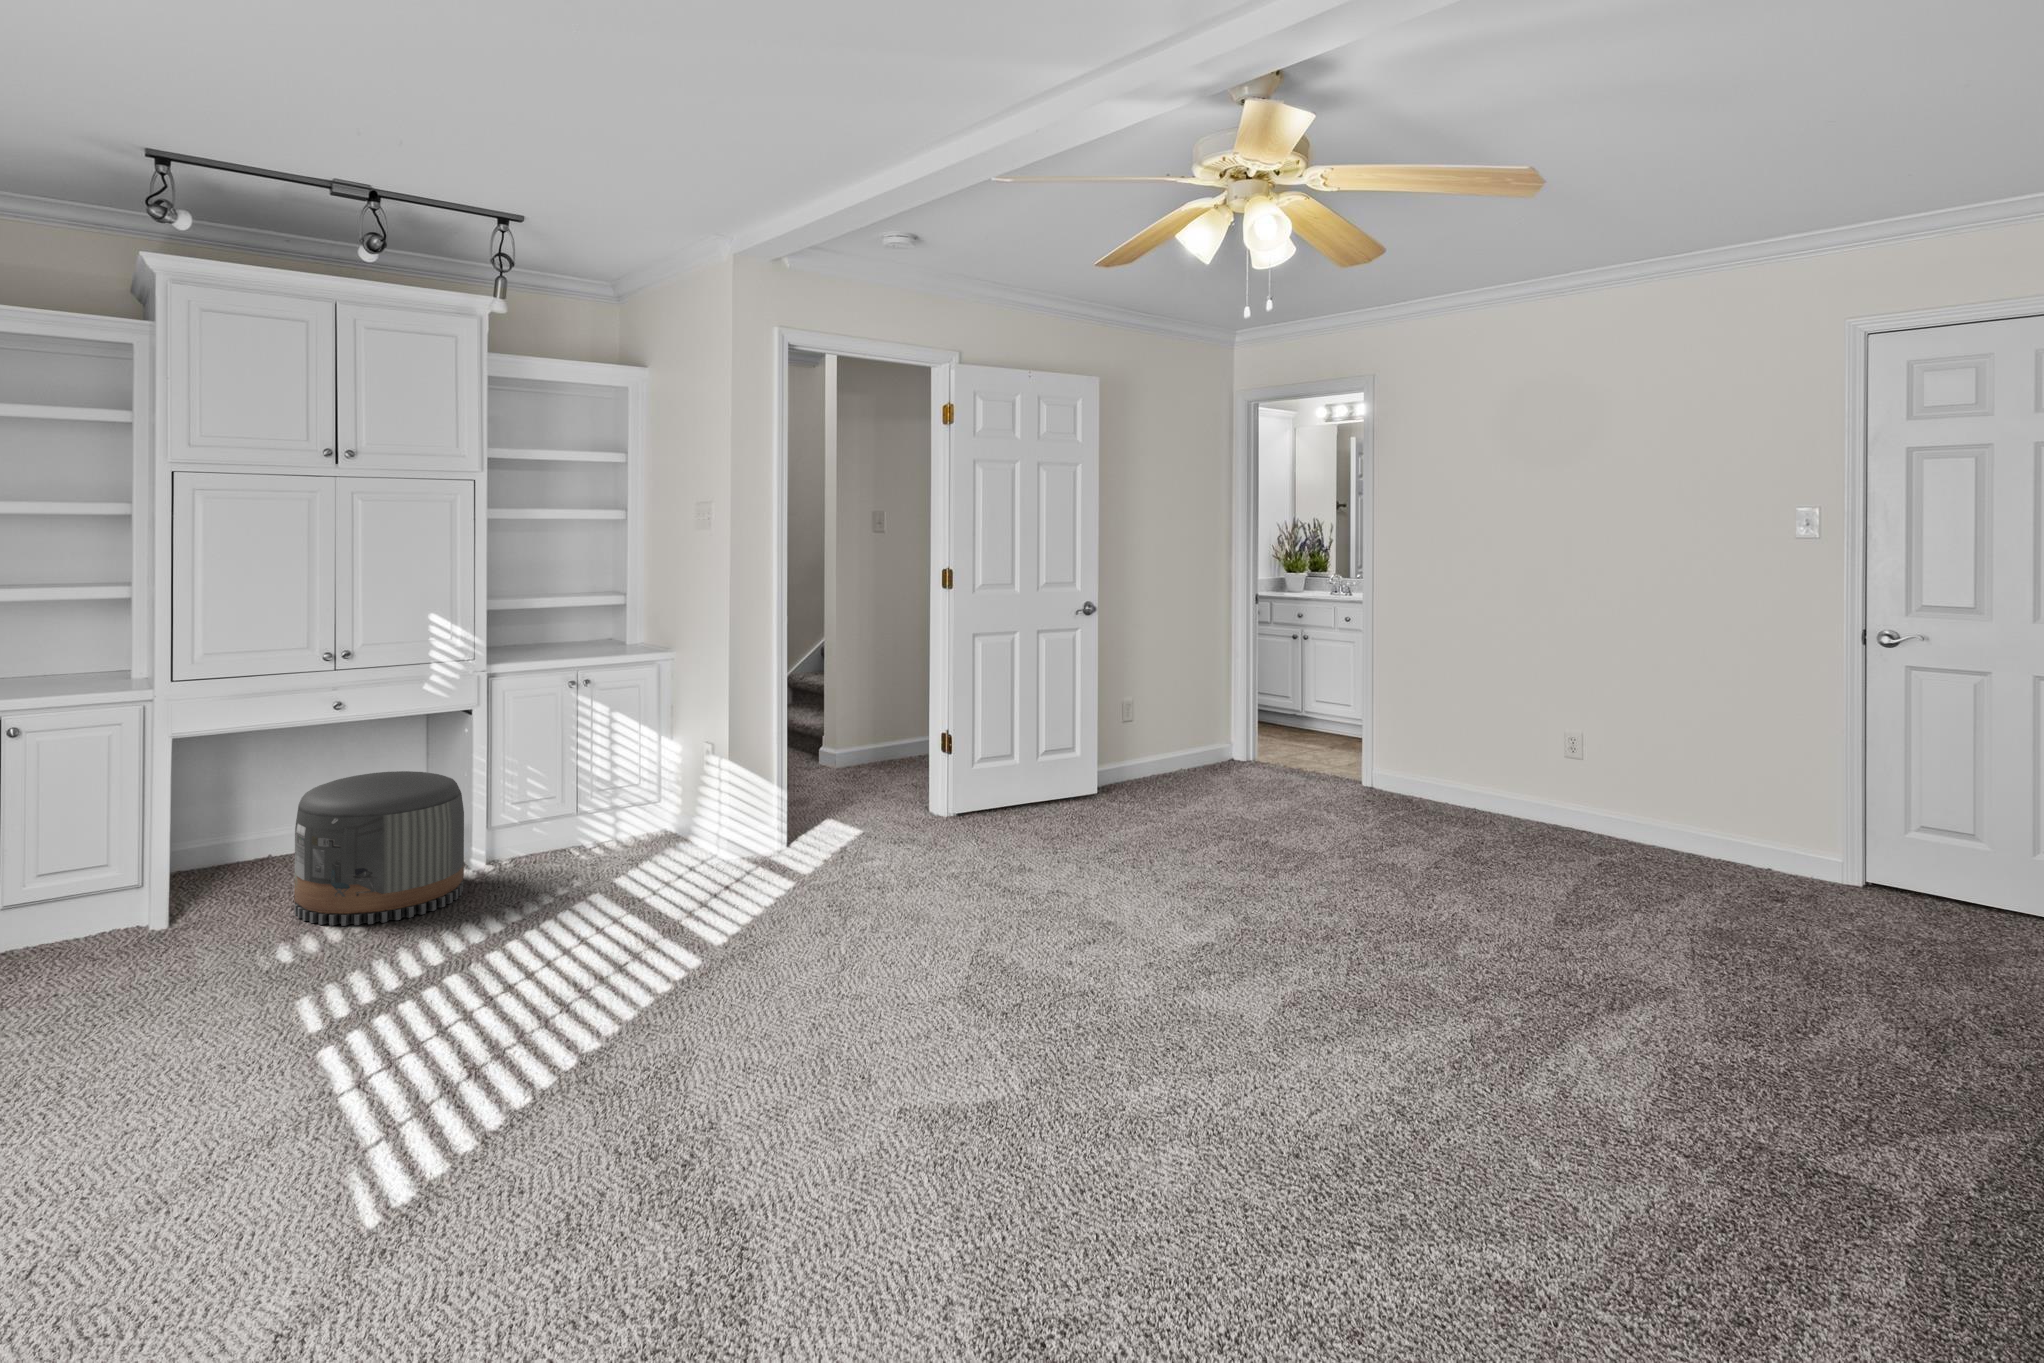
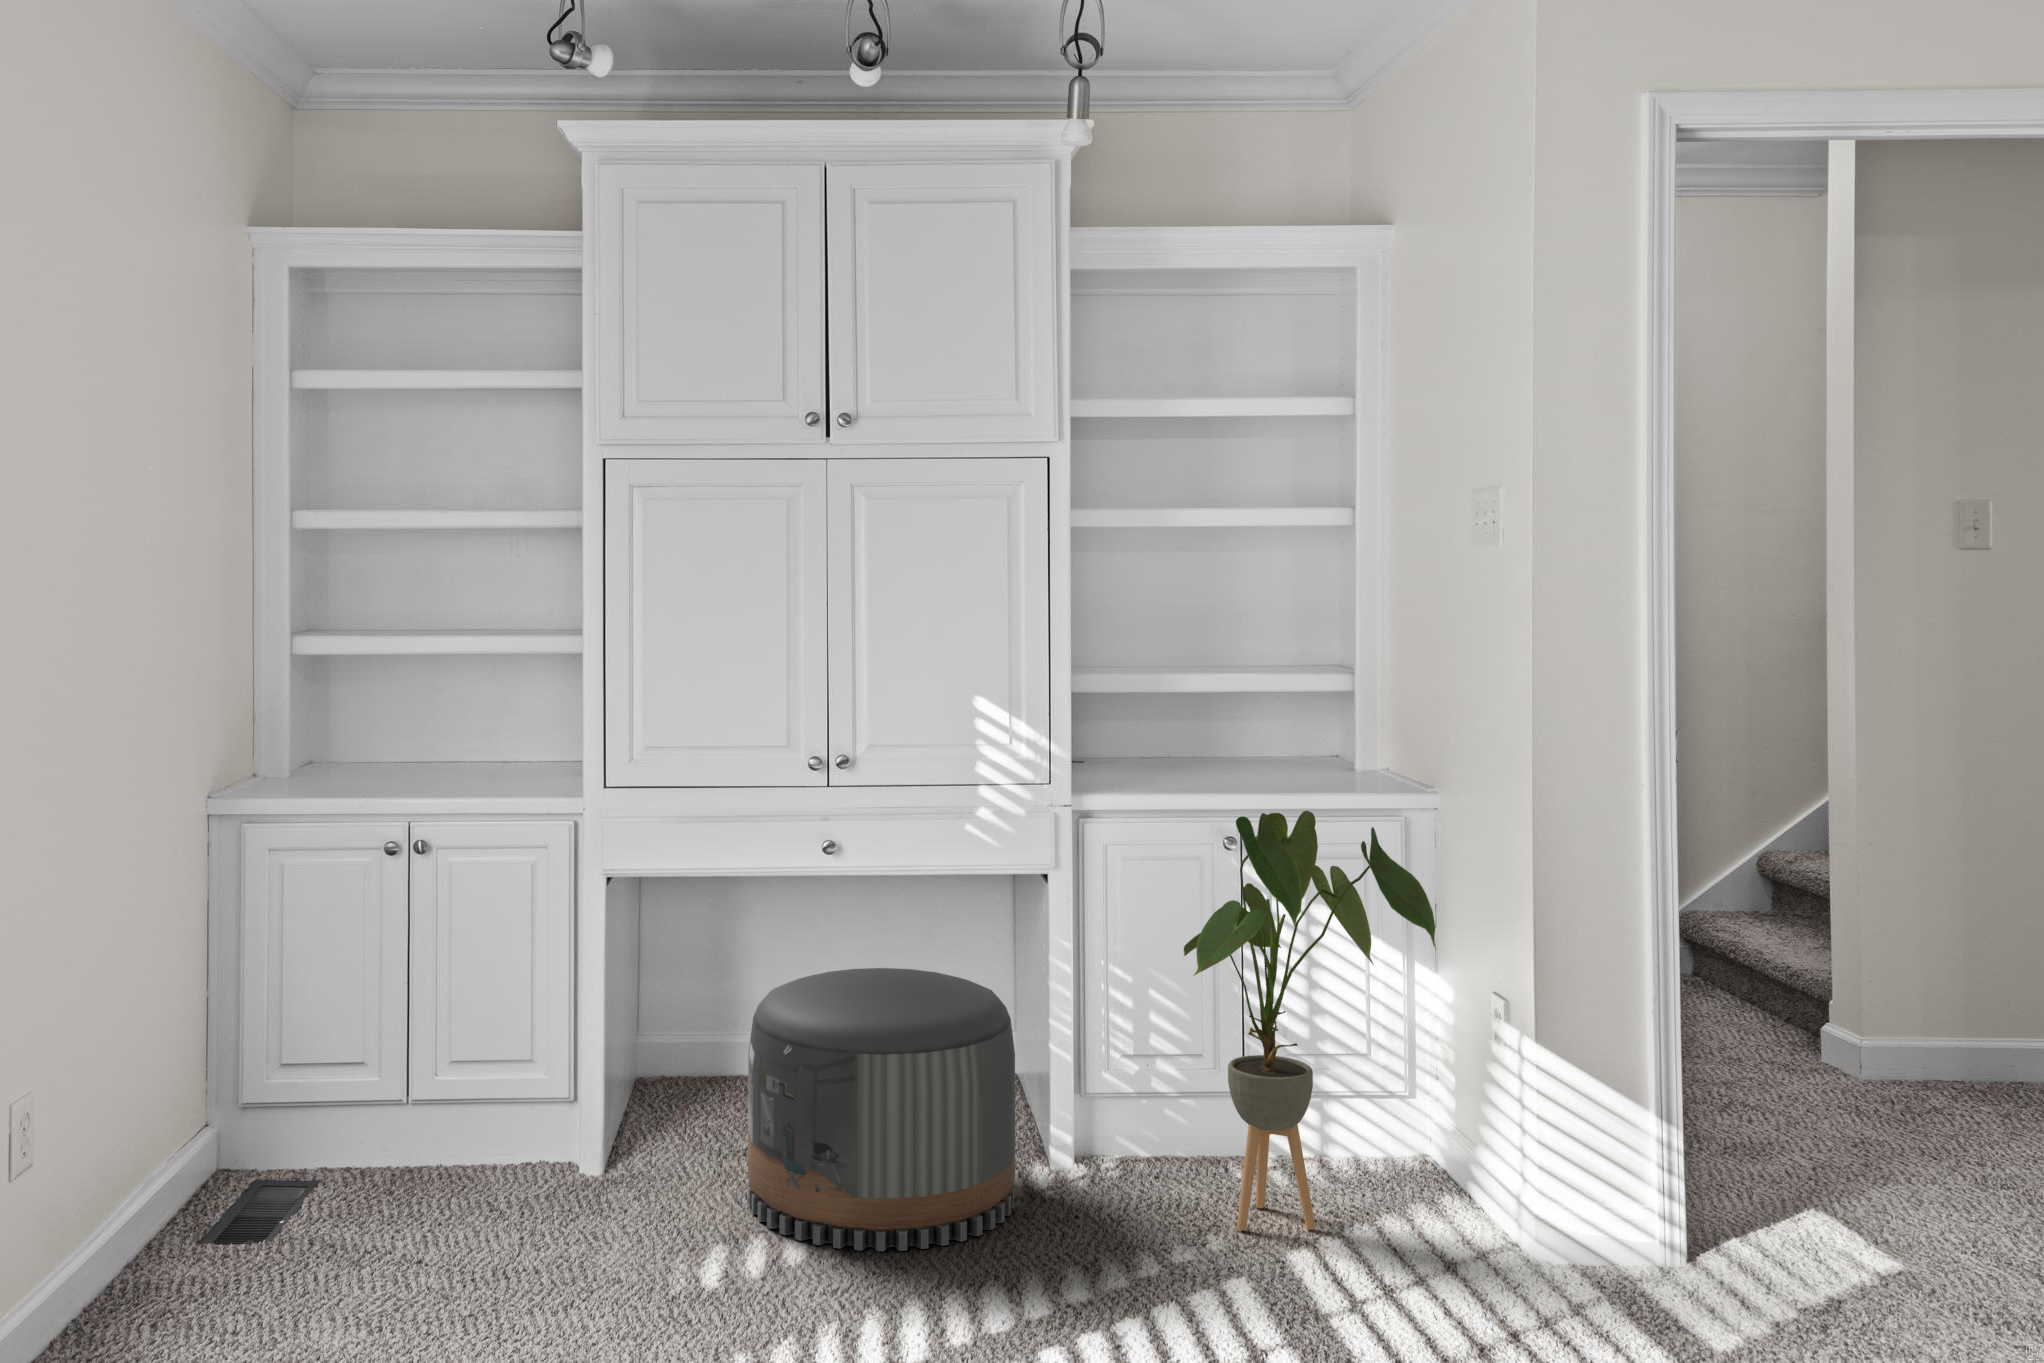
house plant: none [553,664,686,874] -> present [1184,810,1436,1230]

